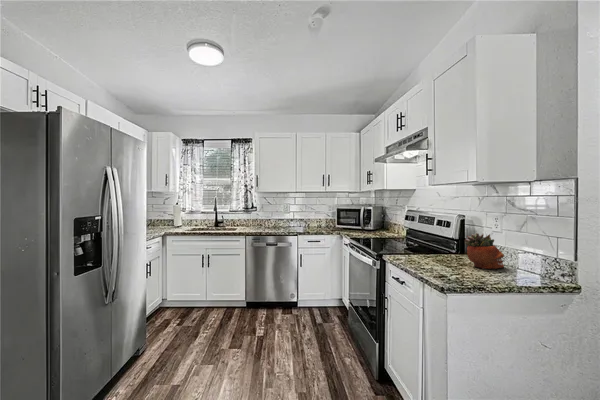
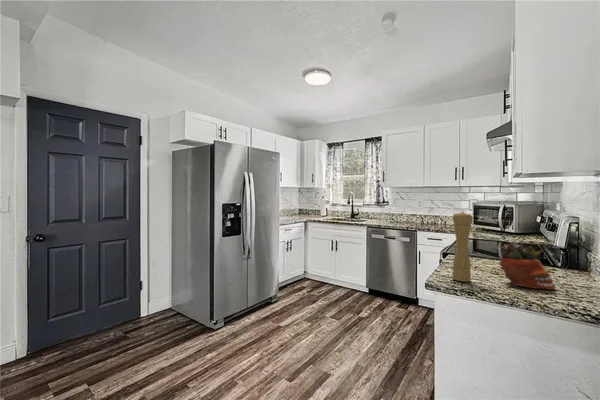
pepper mill: none [443,209,461,273] -> present [452,212,473,282]

